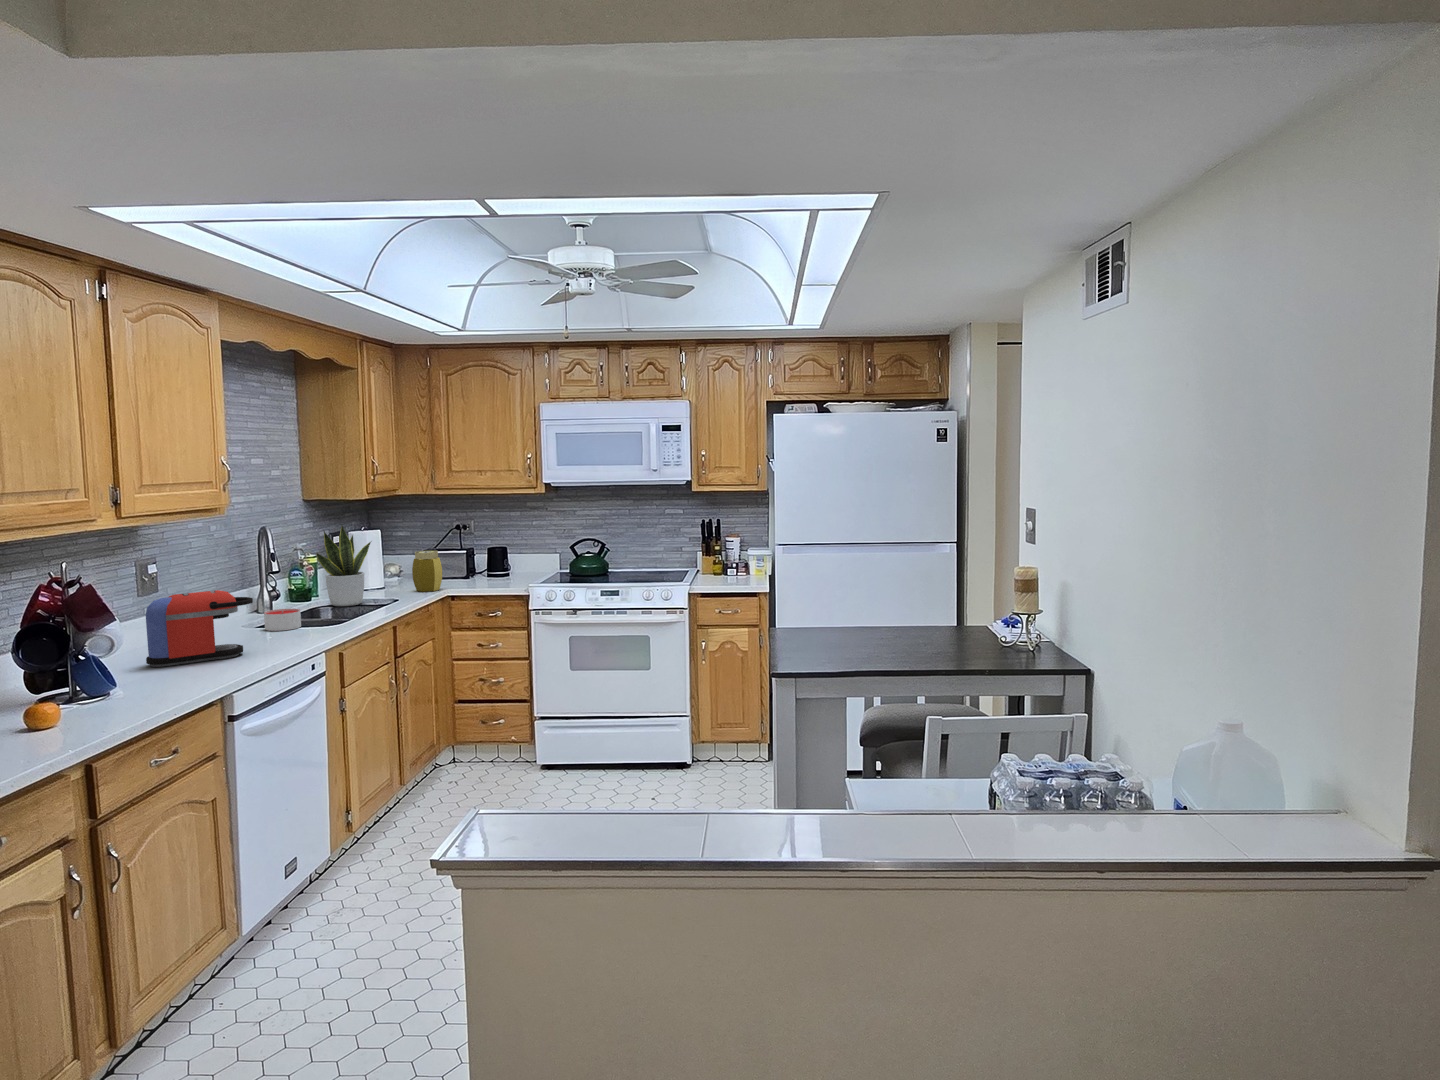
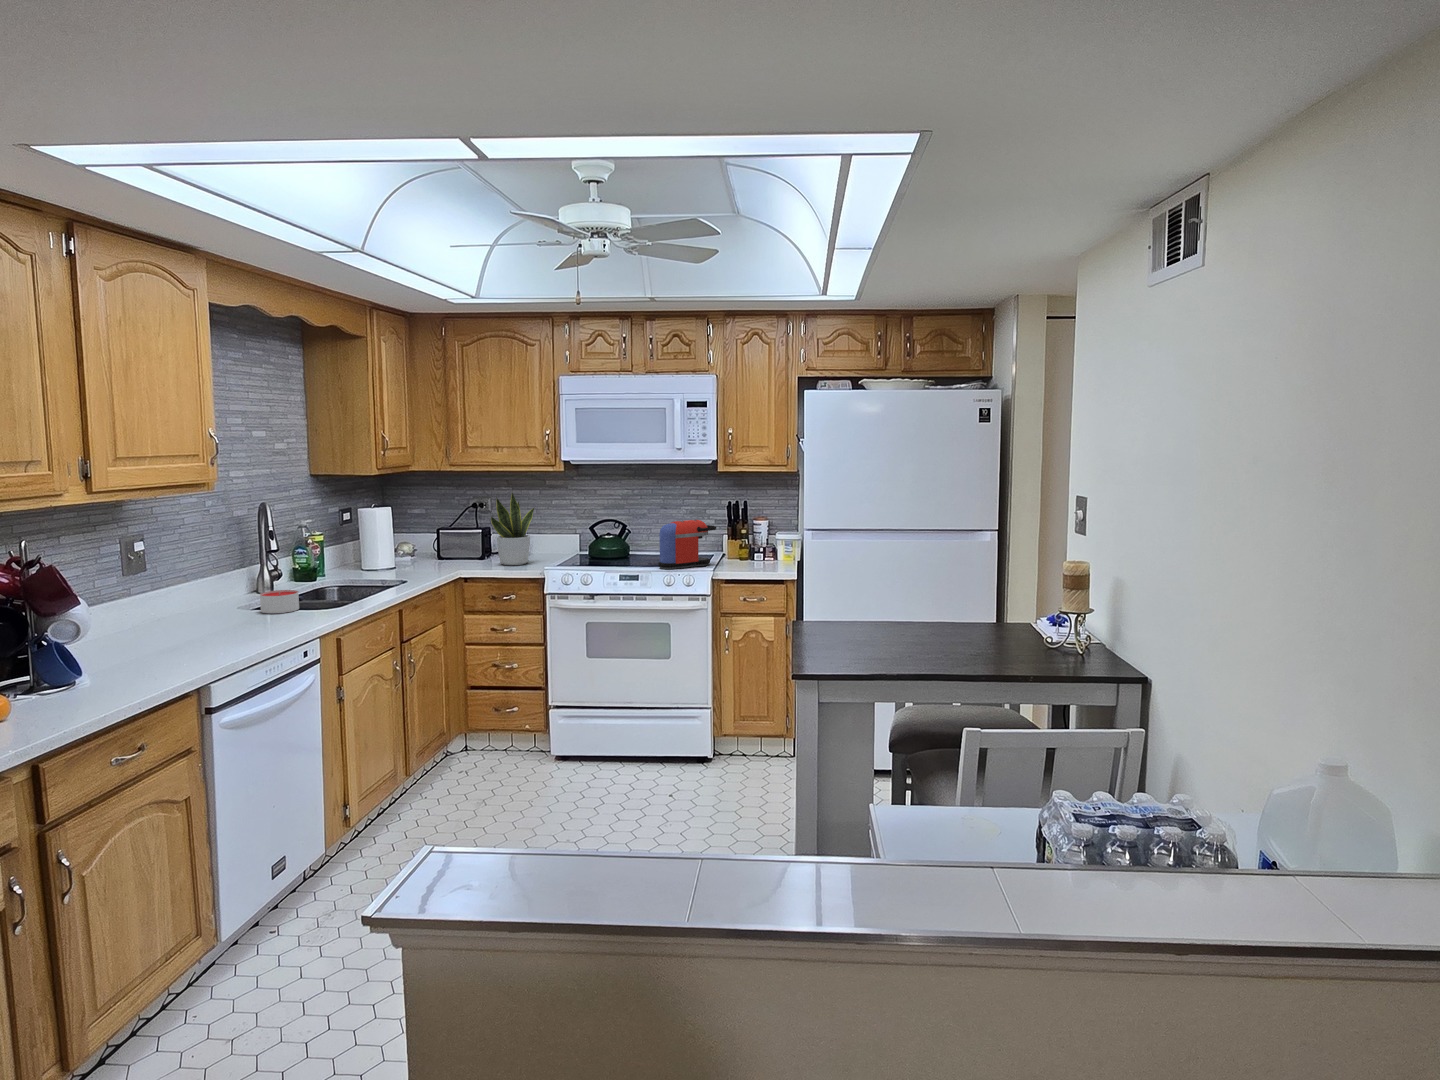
potted plant: present [316,526,371,606] -> present [491,492,534,565]
jar: present [412,550,442,592] -> none [423,529,455,572]
coffee maker: present [146,590,253,667] -> present [658,520,716,569]

